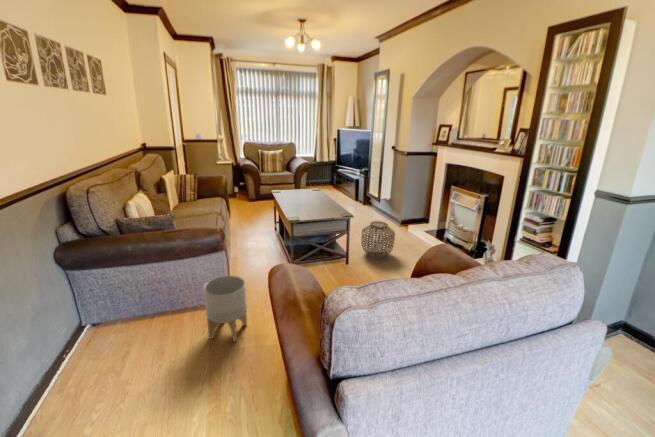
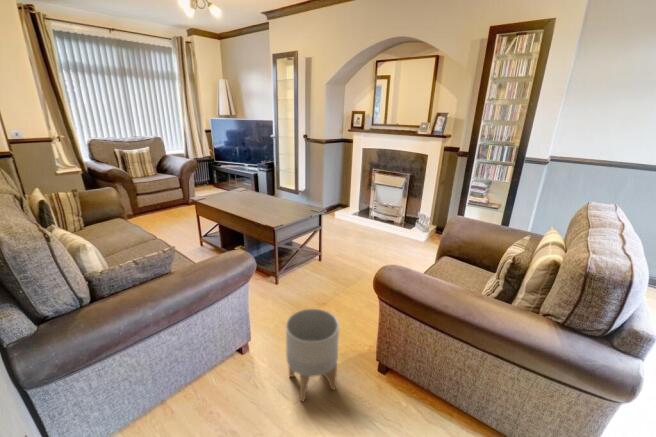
woven basket: present [361,221,395,259] -> none [328,212,362,250]

